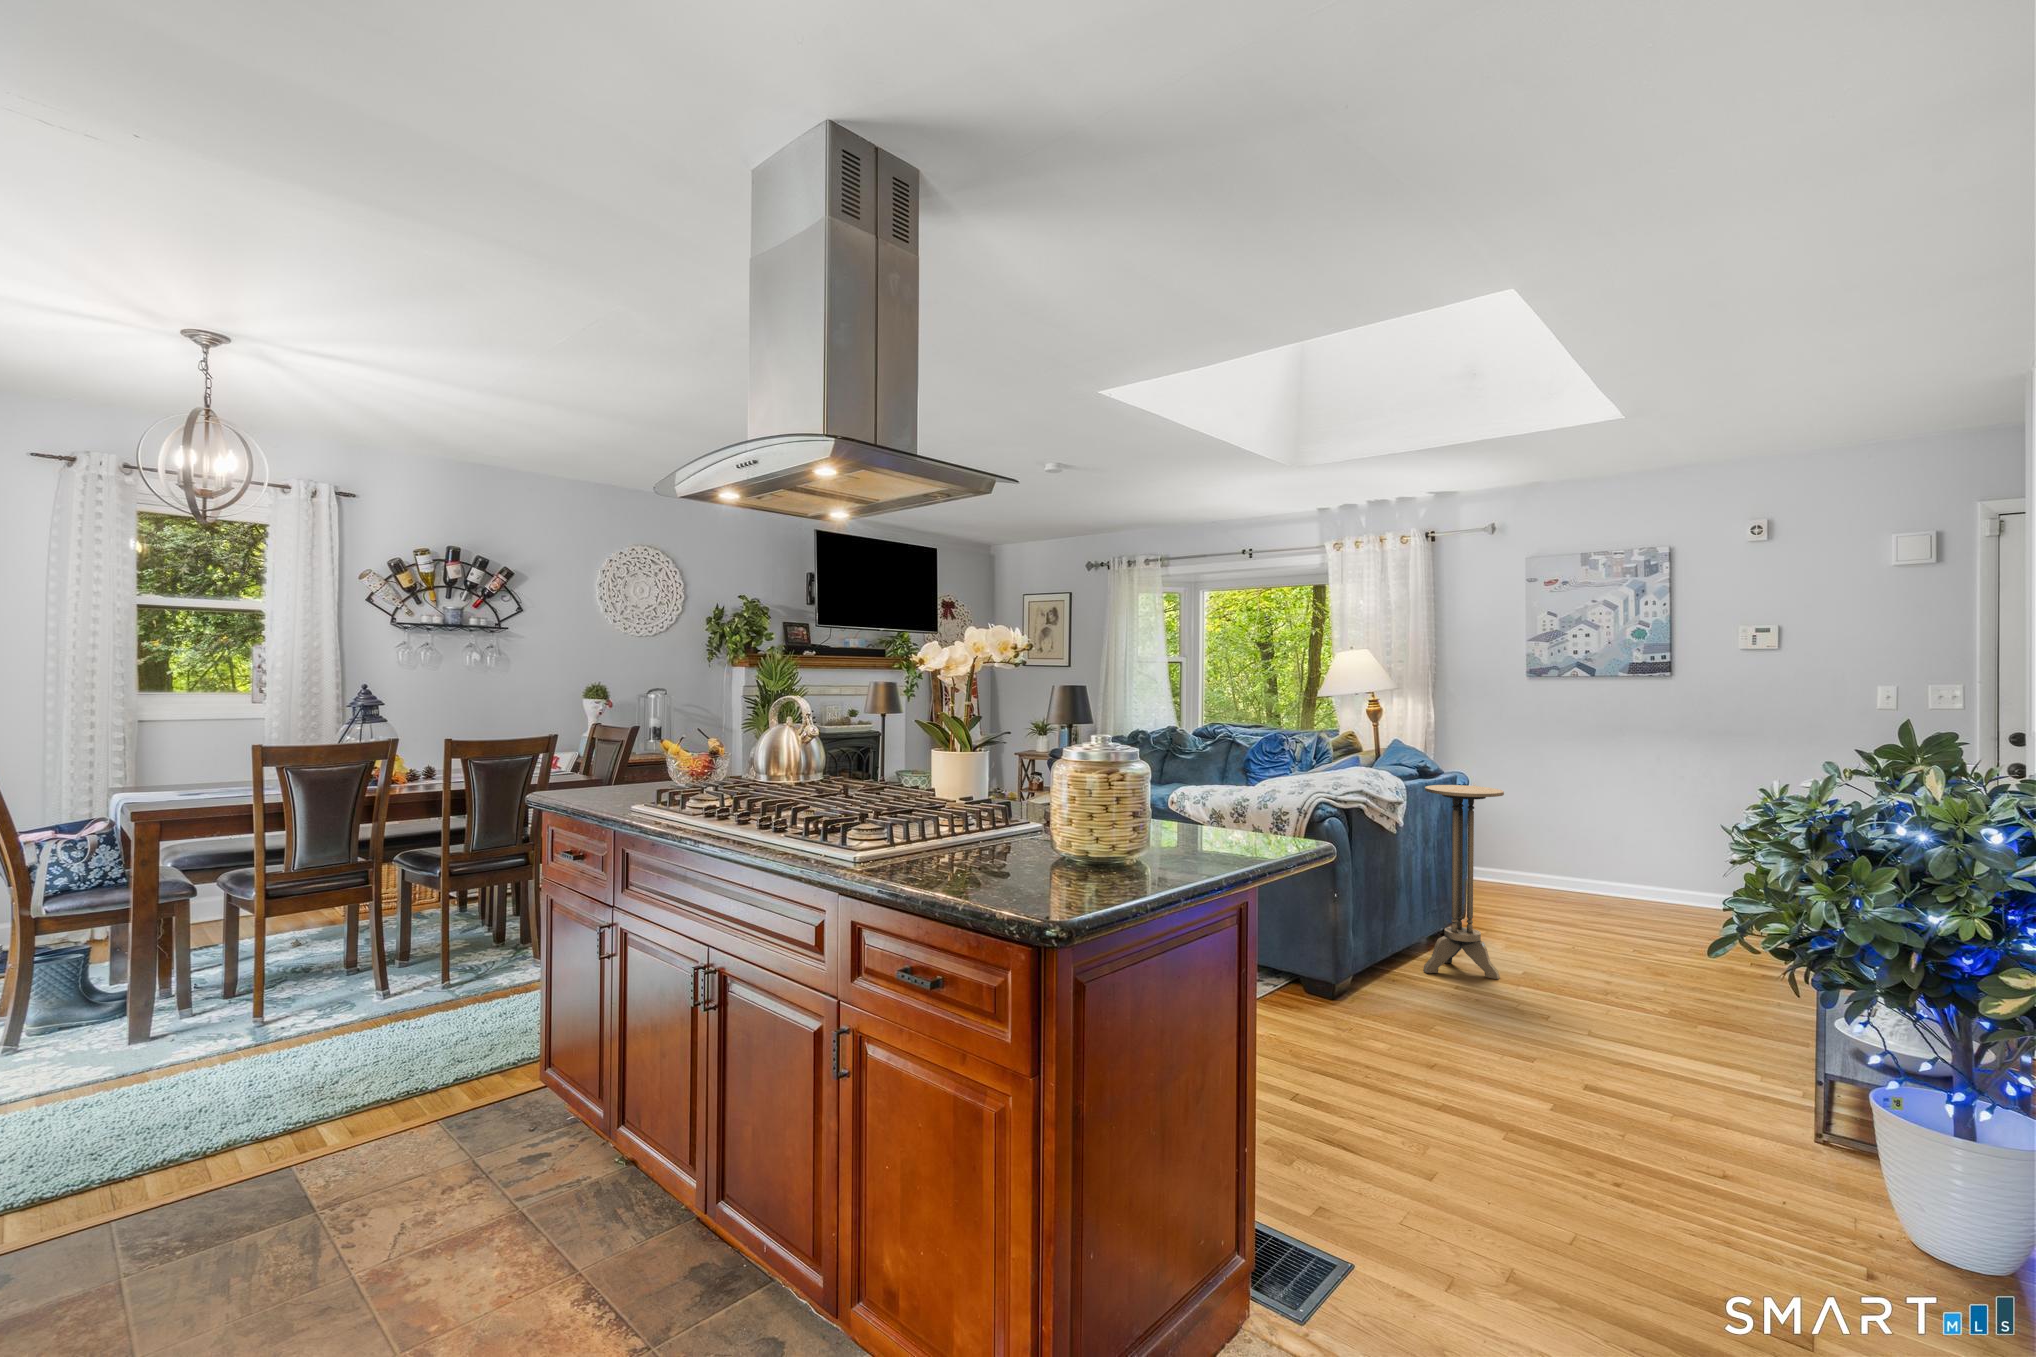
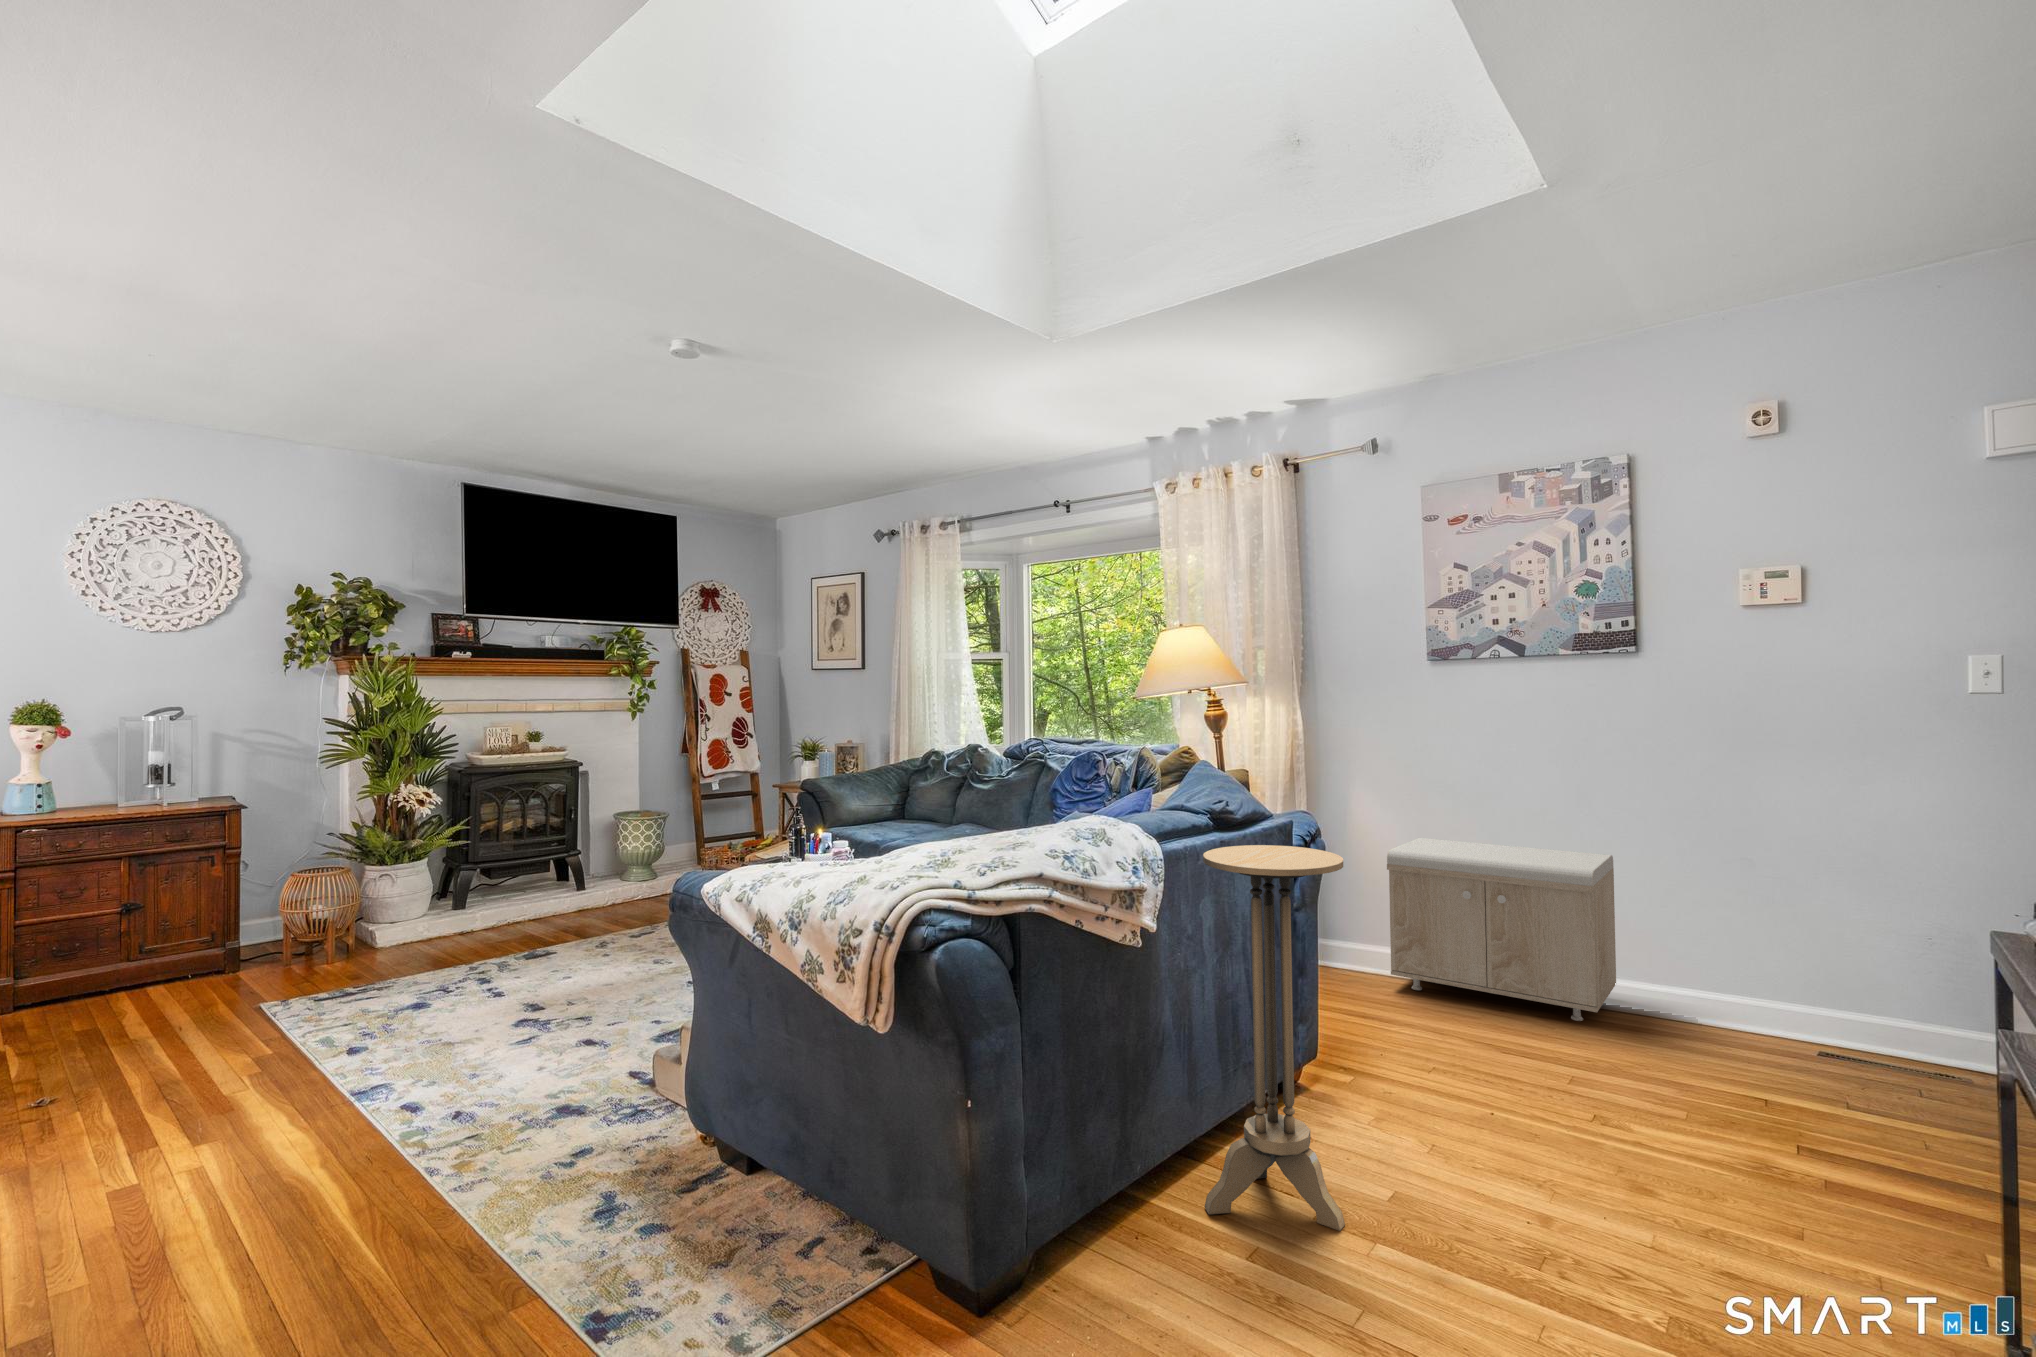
storage bench: none [1499,797,1651,911] -> present [1387,838,1616,1021]

